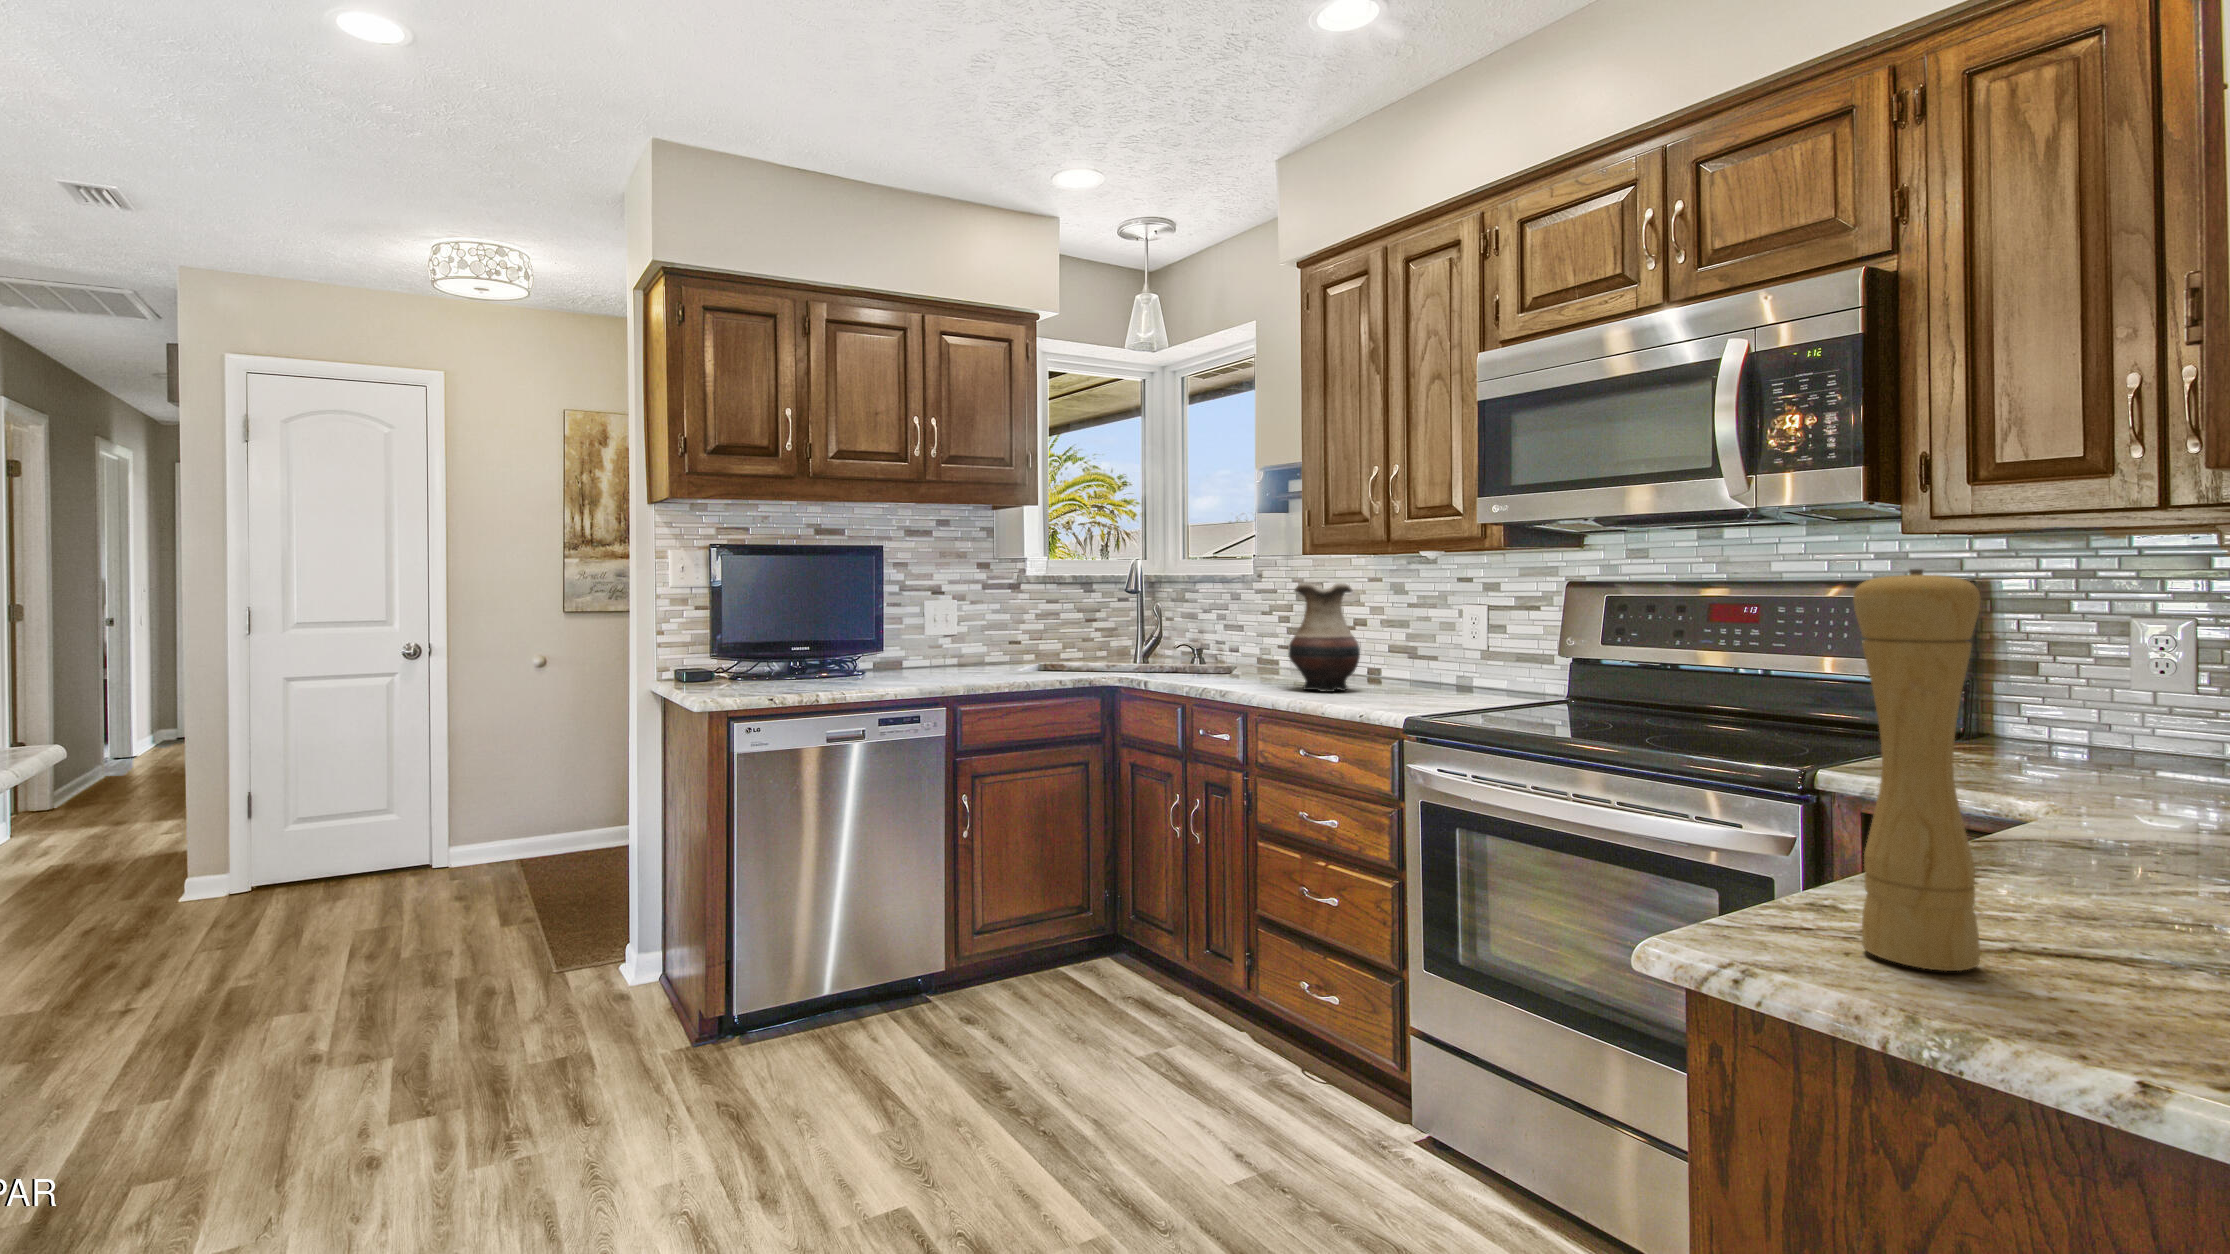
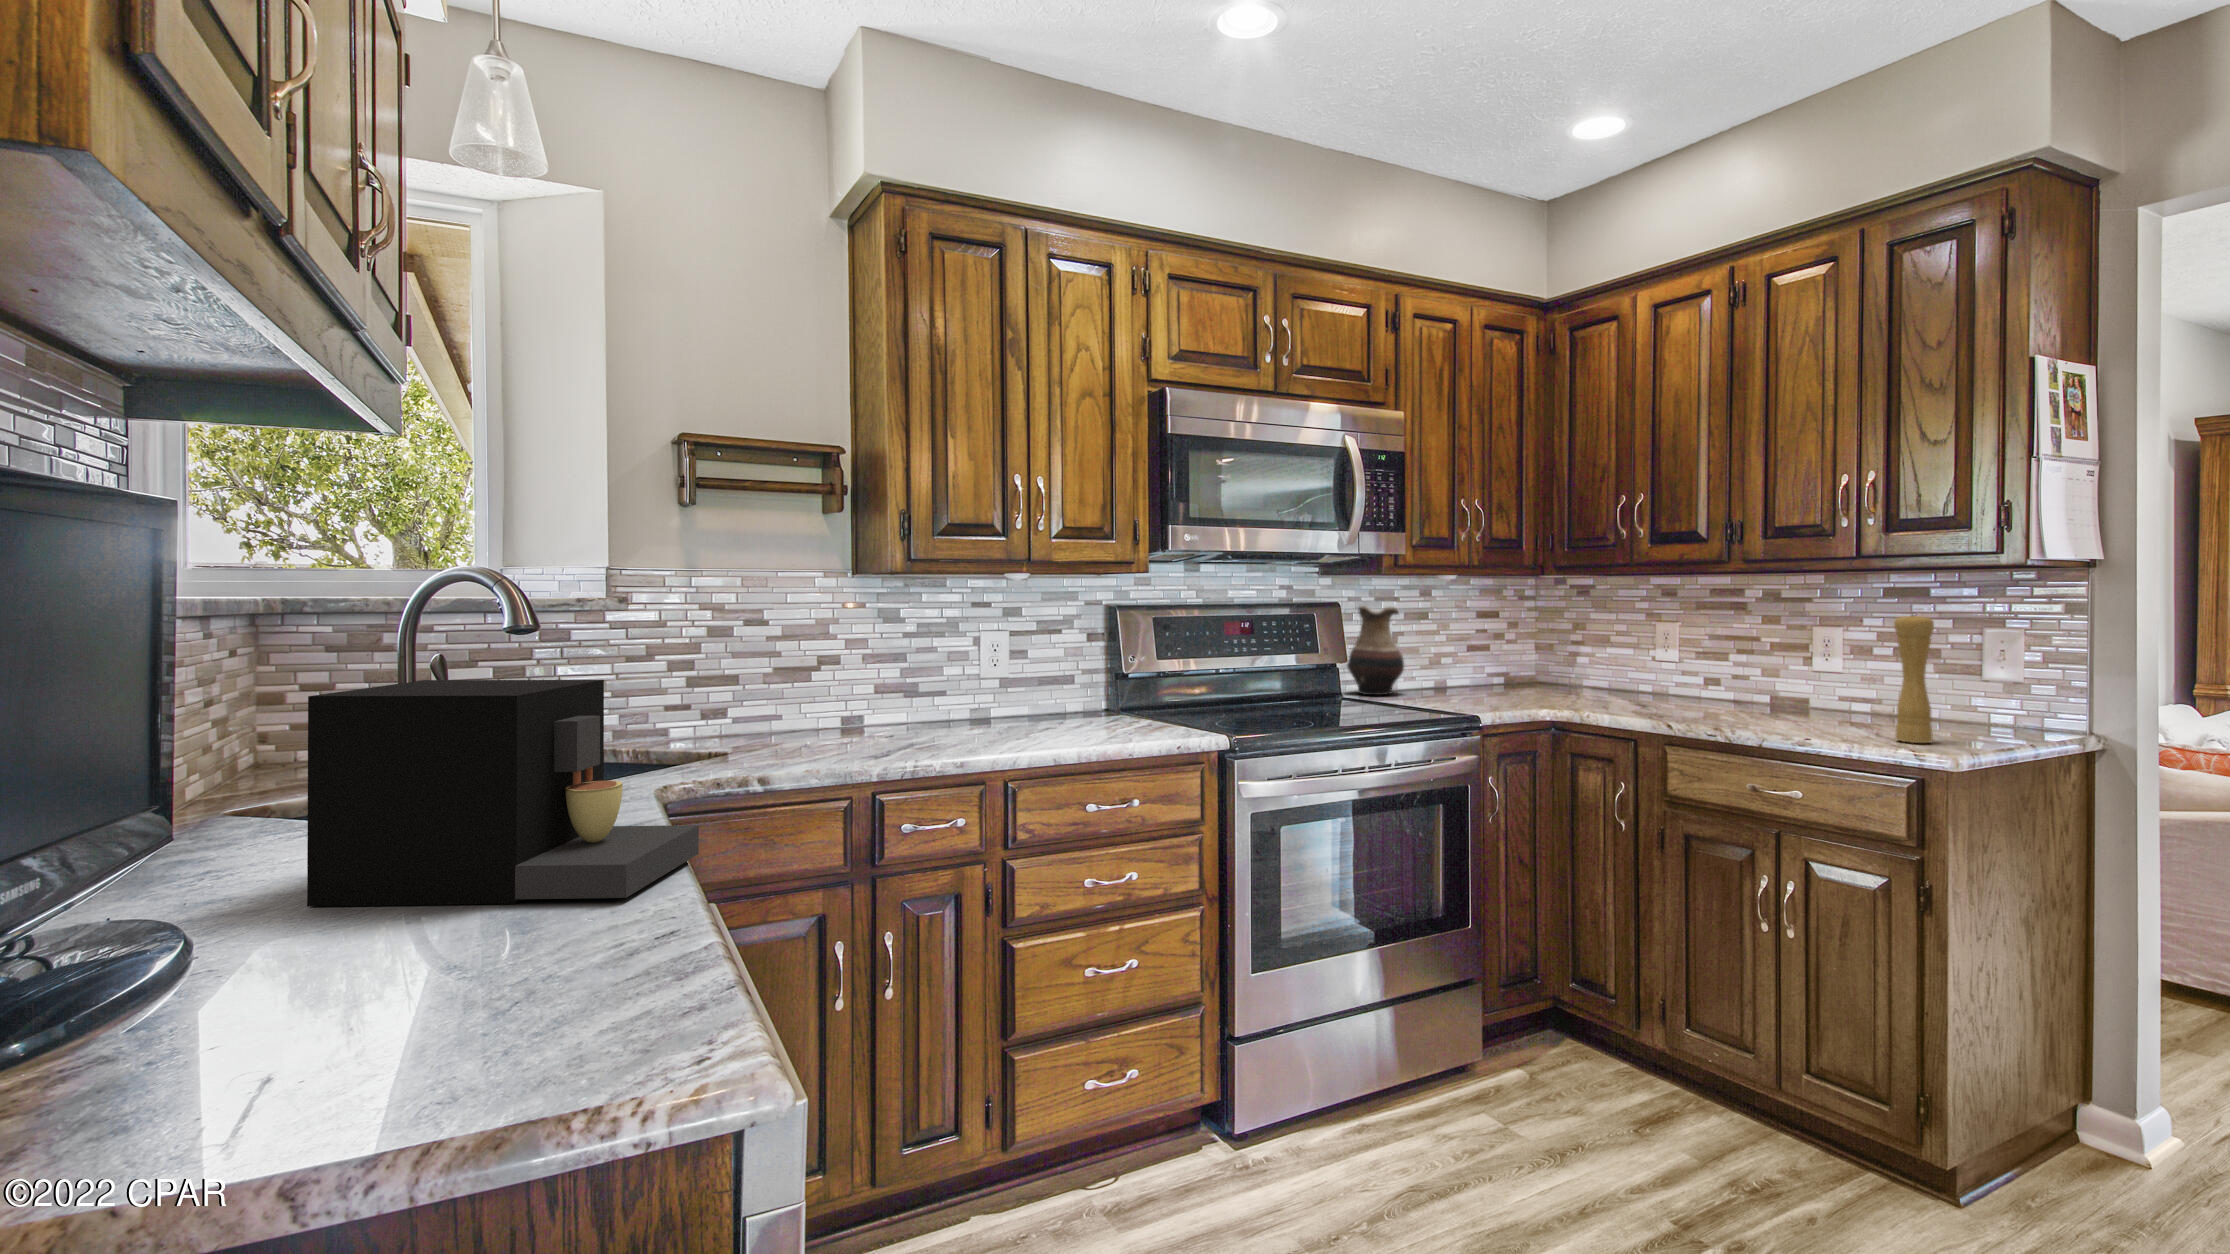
vase: present [1288,583,1360,692] -> present [1347,606,1404,695]
coffee maker: none [926,602,993,682] -> present [307,680,699,906]

